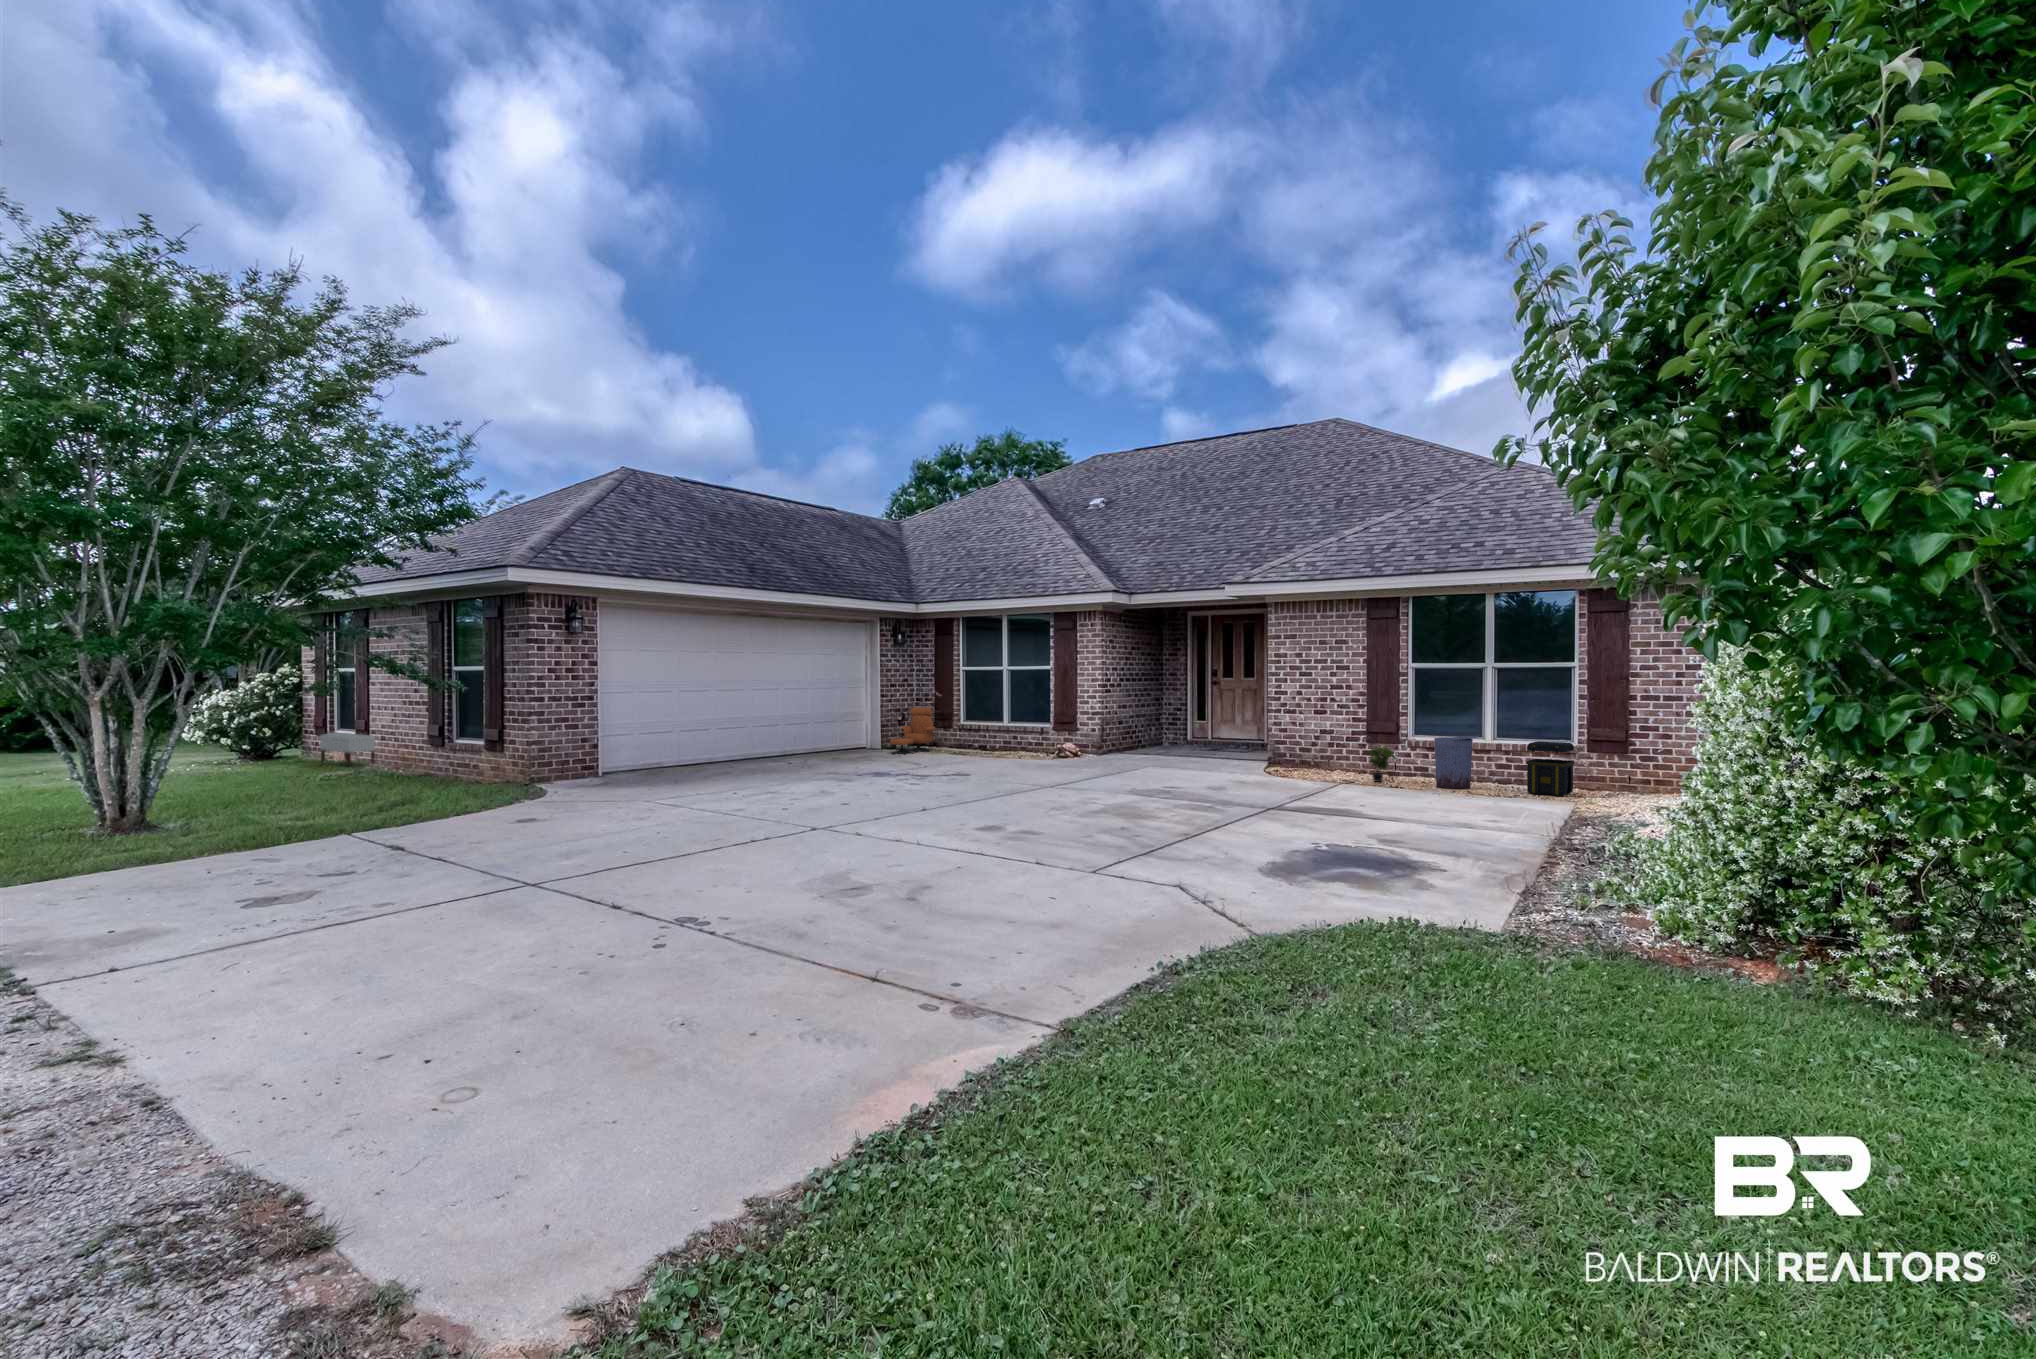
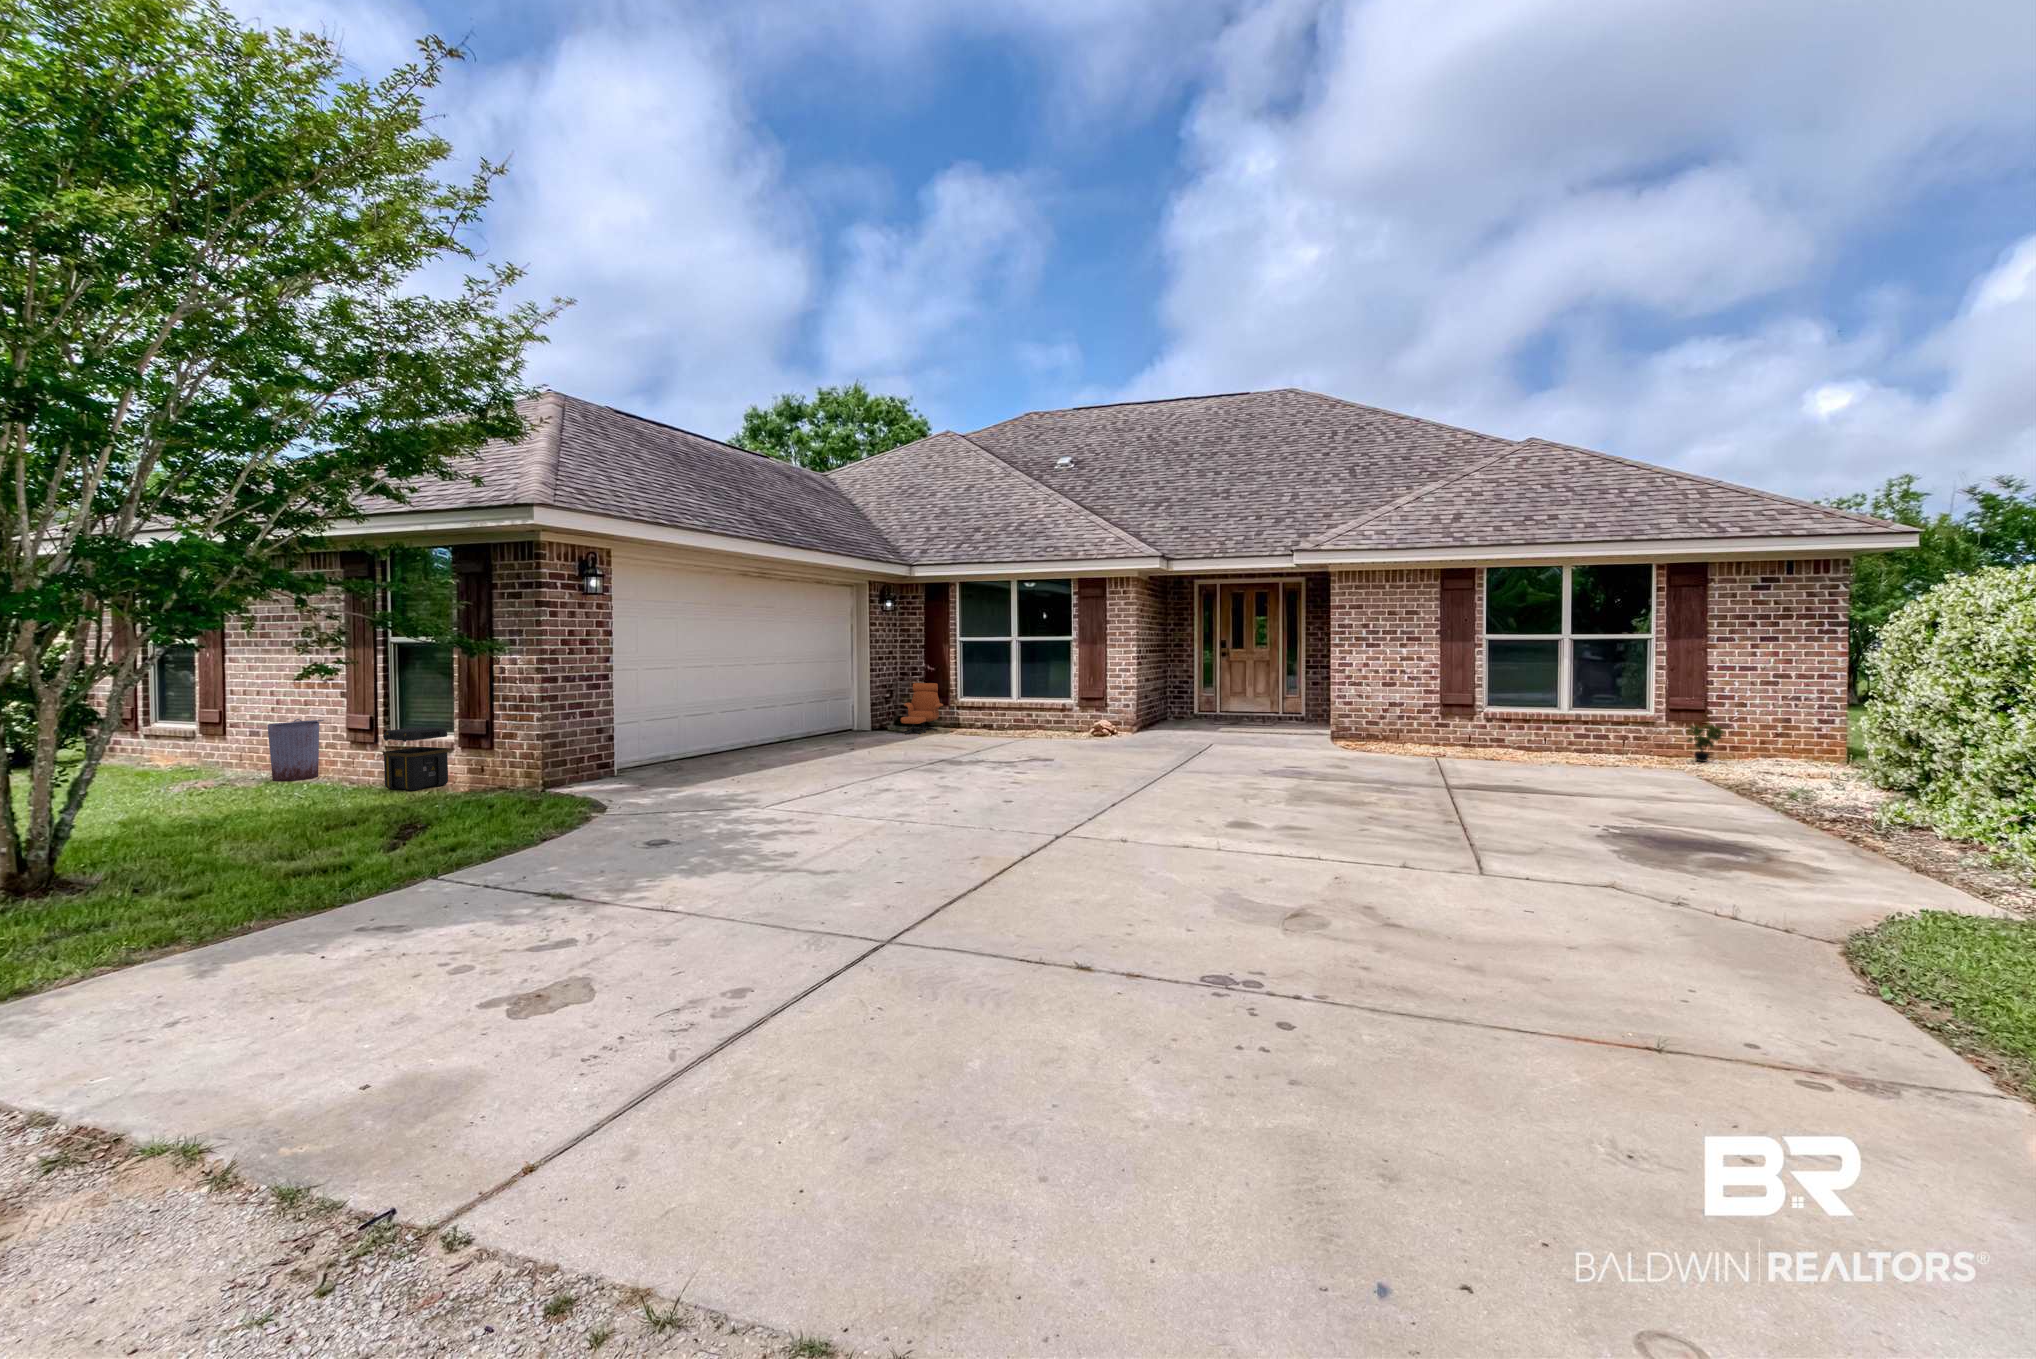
bench: present [320,733,375,766] -> none [144,727,242,774]
trash can: present [1434,735,1479,789] -> present [267,719,324,781]
toolbox: present [1526,741,1574,796] -> present [383,727,449,791]
potted plant: present [1368,745,1396,782] -> present [1687,722,1724,762]

